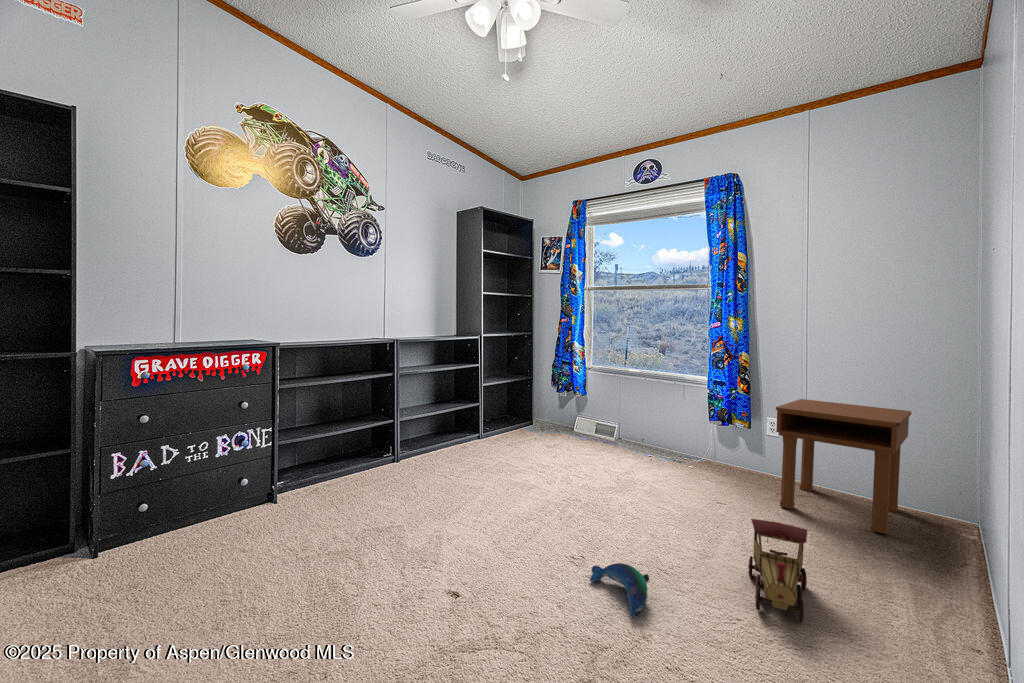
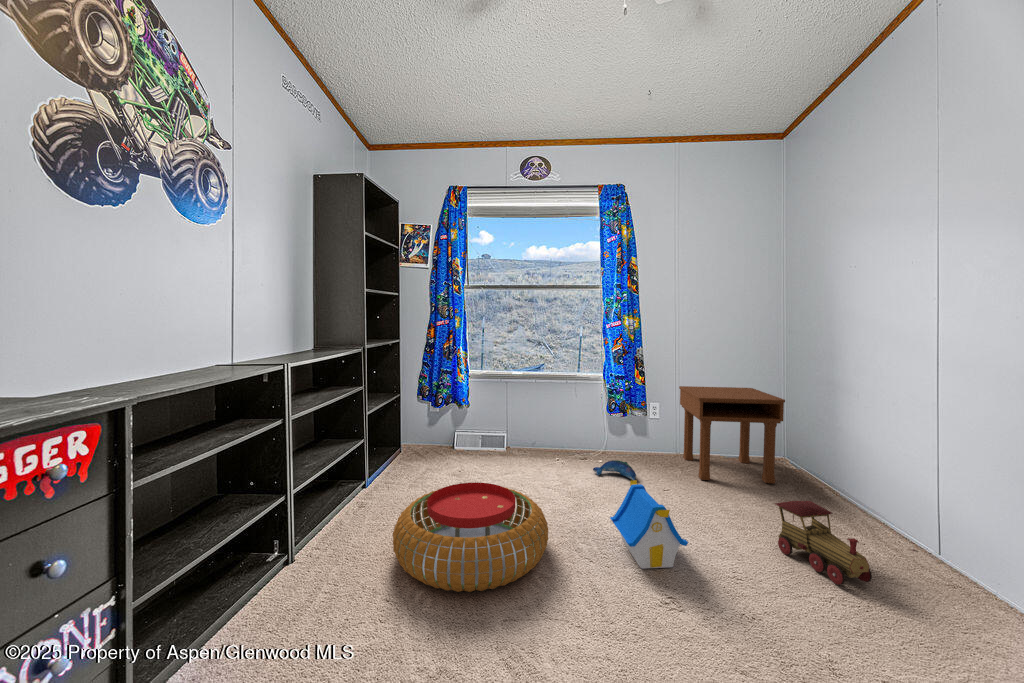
pouf: none [423,440,541,509] -> present [393,482,548,592]
toy house: none [571,465,641,543] -> present [610,480,688,569]
plush toy: present [590,563,649,618] -> present [593,460,636,480]

